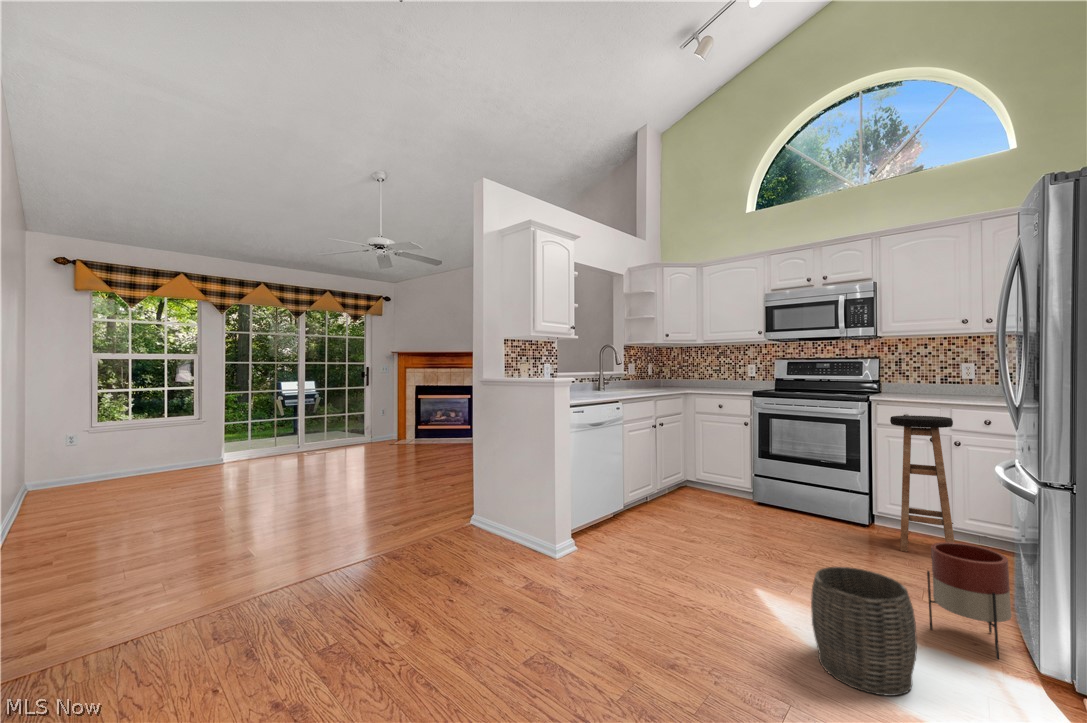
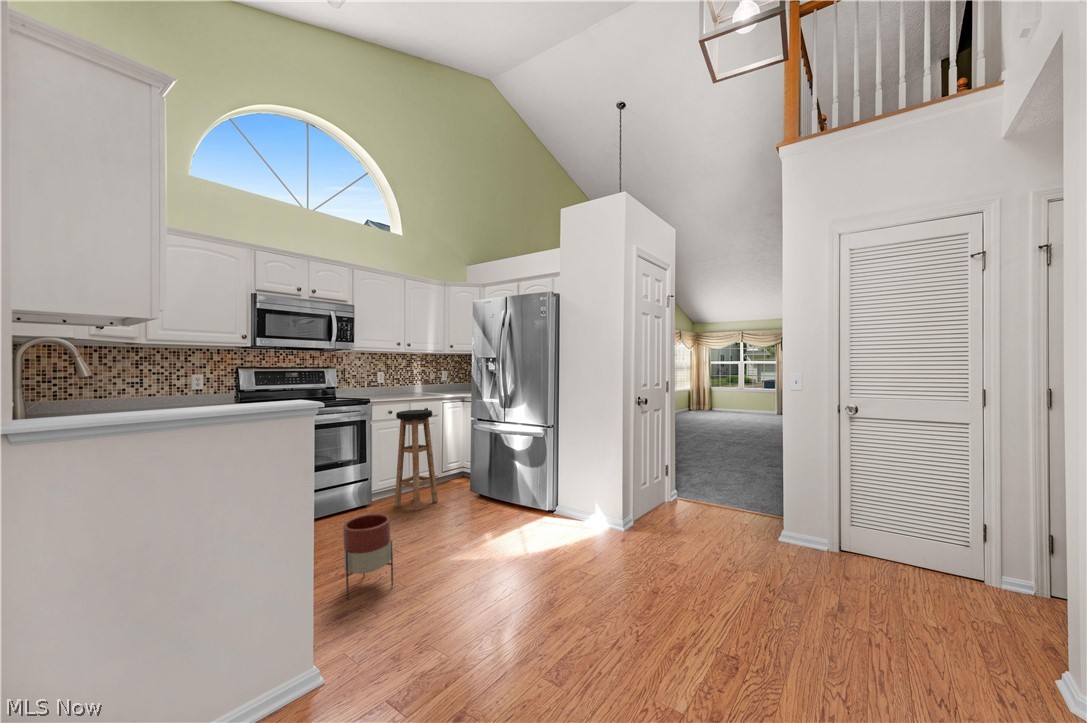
planter: present [927,542,1012,659] -> present [343,514,393,599]
woven basket: present [811,567,917,696] -> none [552,494,602,561]

